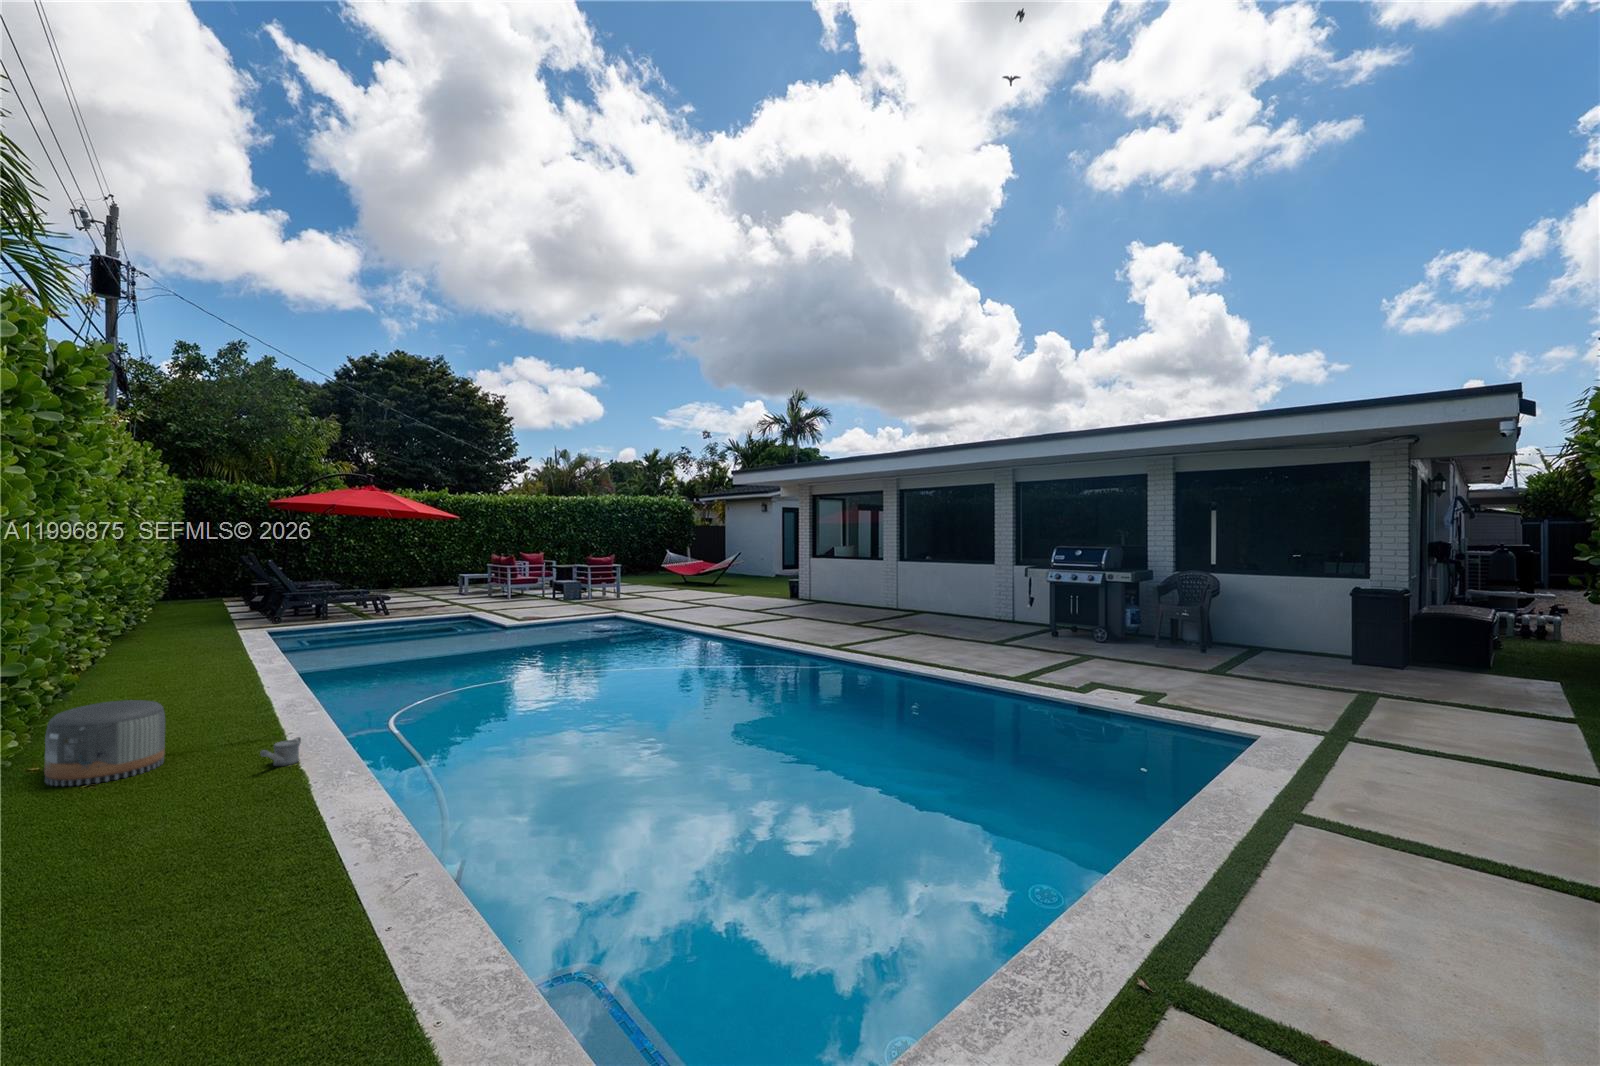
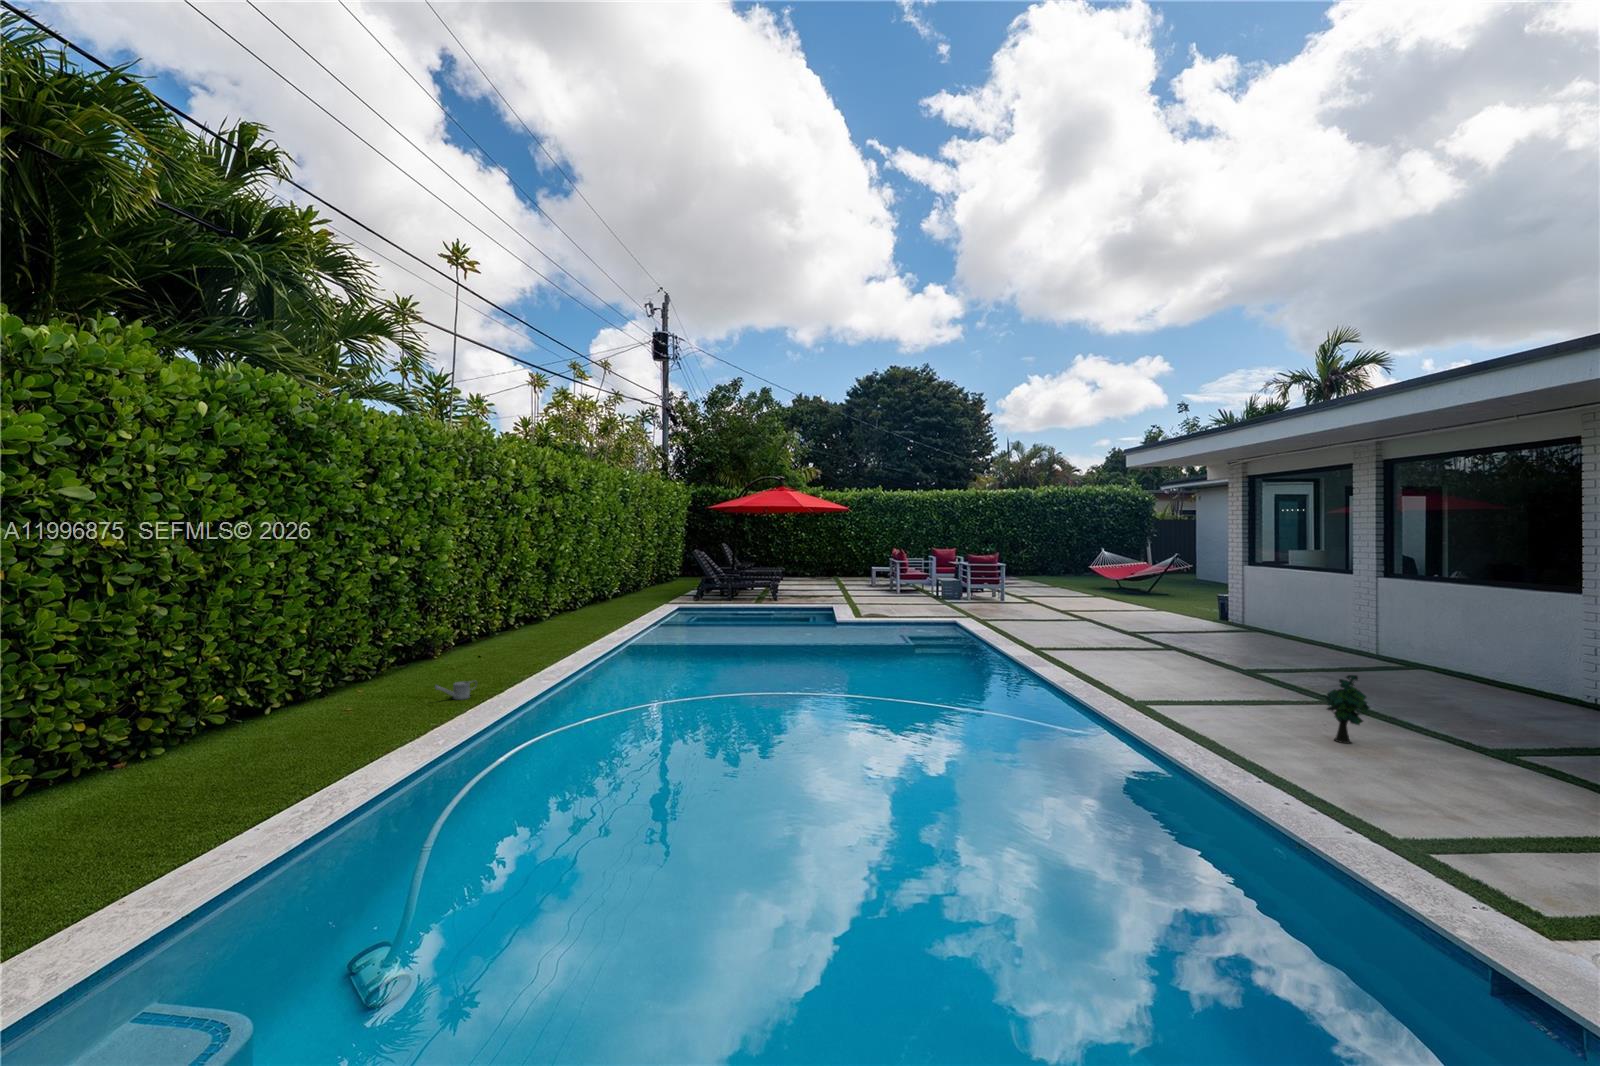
decorative plant: none [958,615,982,655] -> present [1322,675,1370,743]
pouf: present [44,700,165,786] -> none [372,637,434,688]

